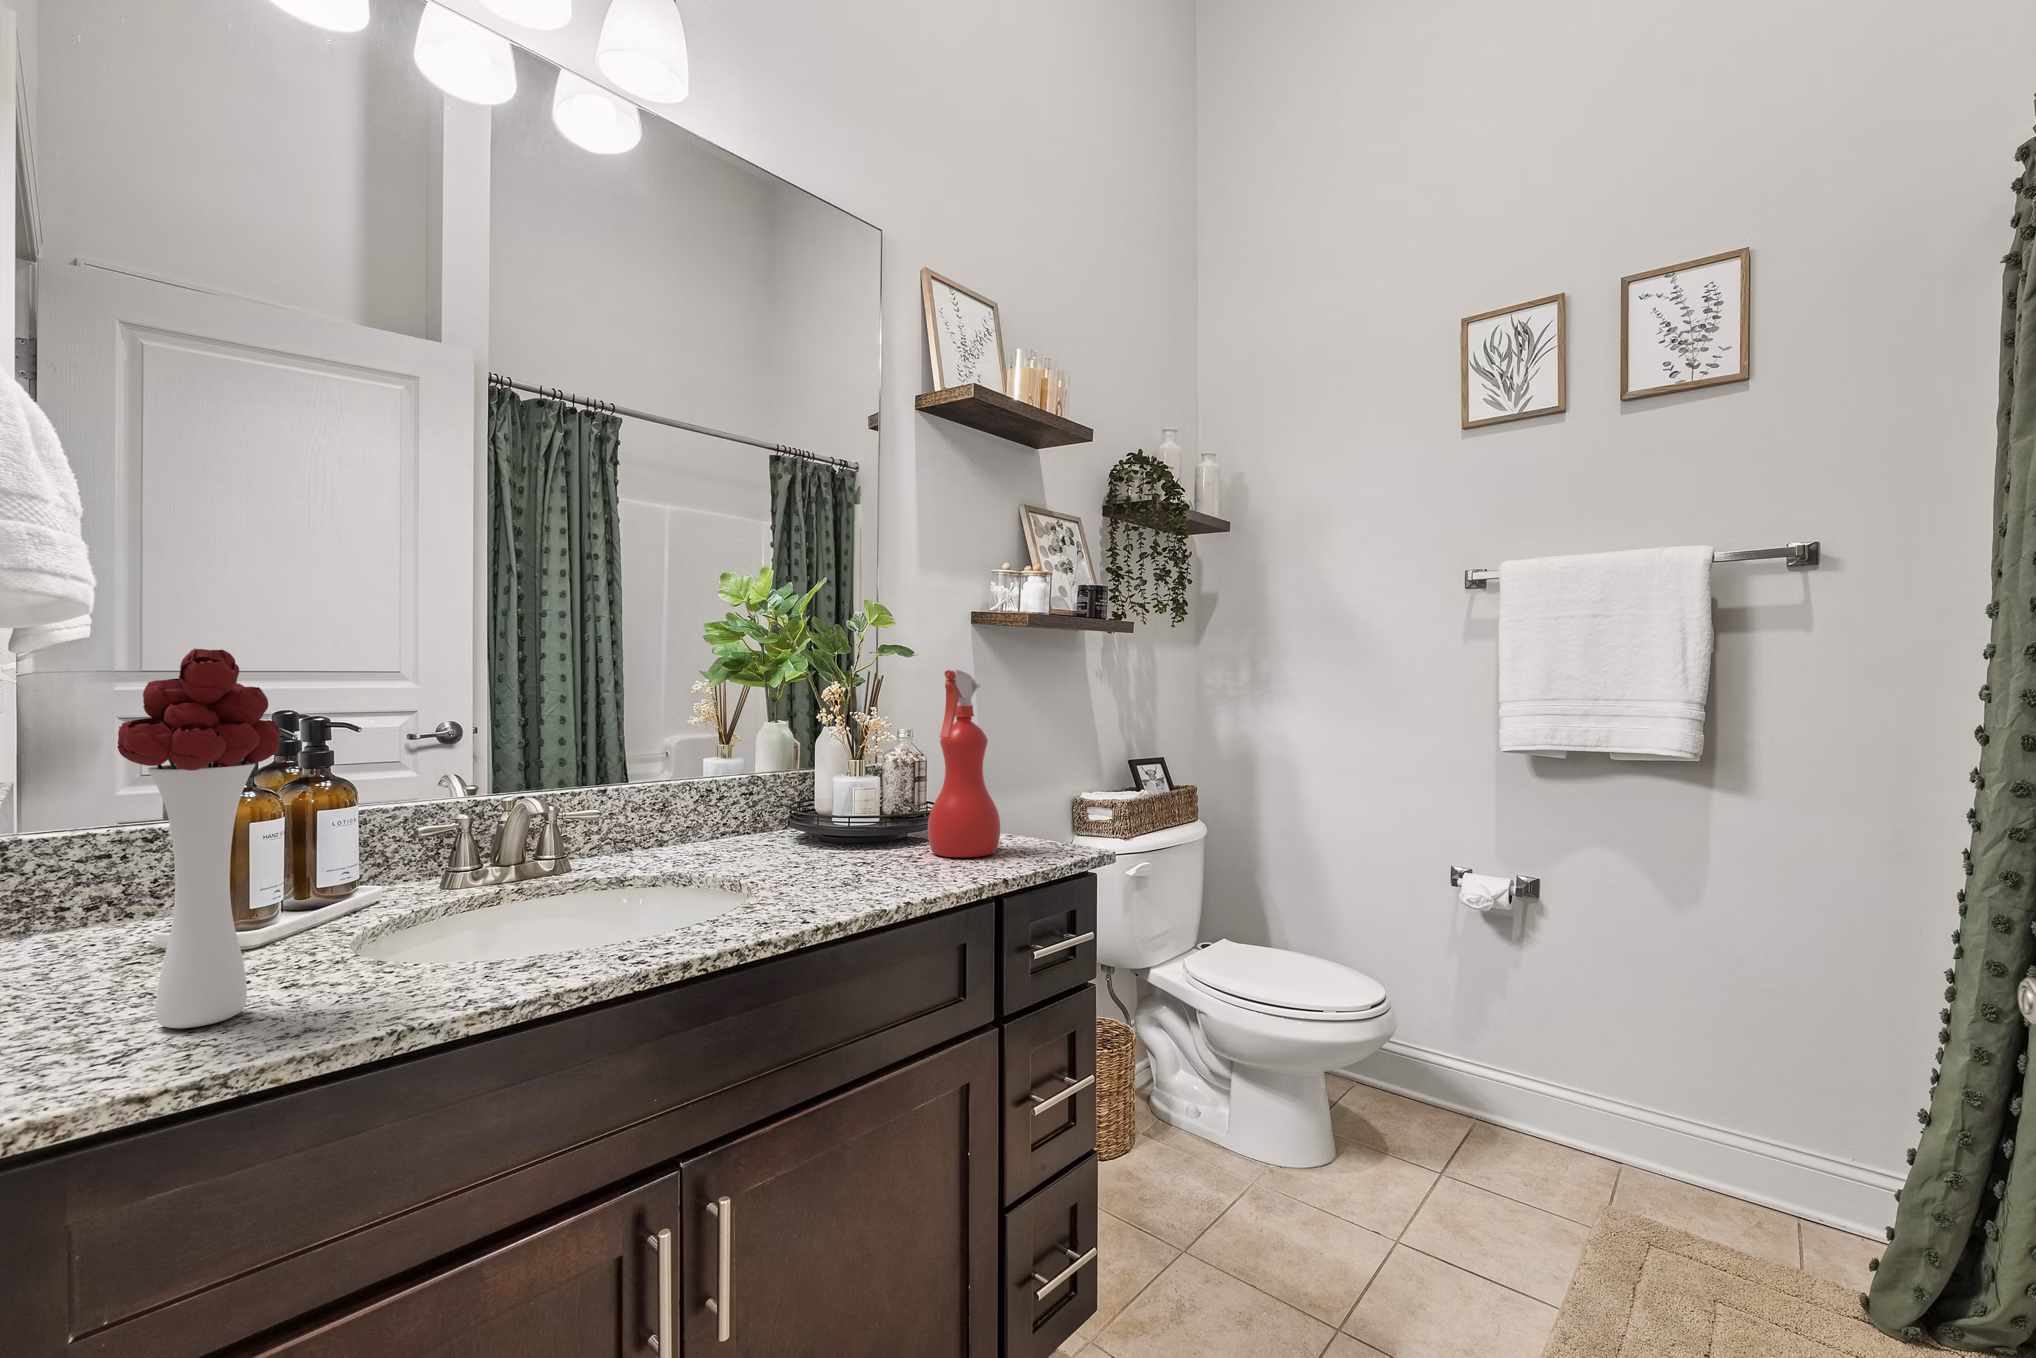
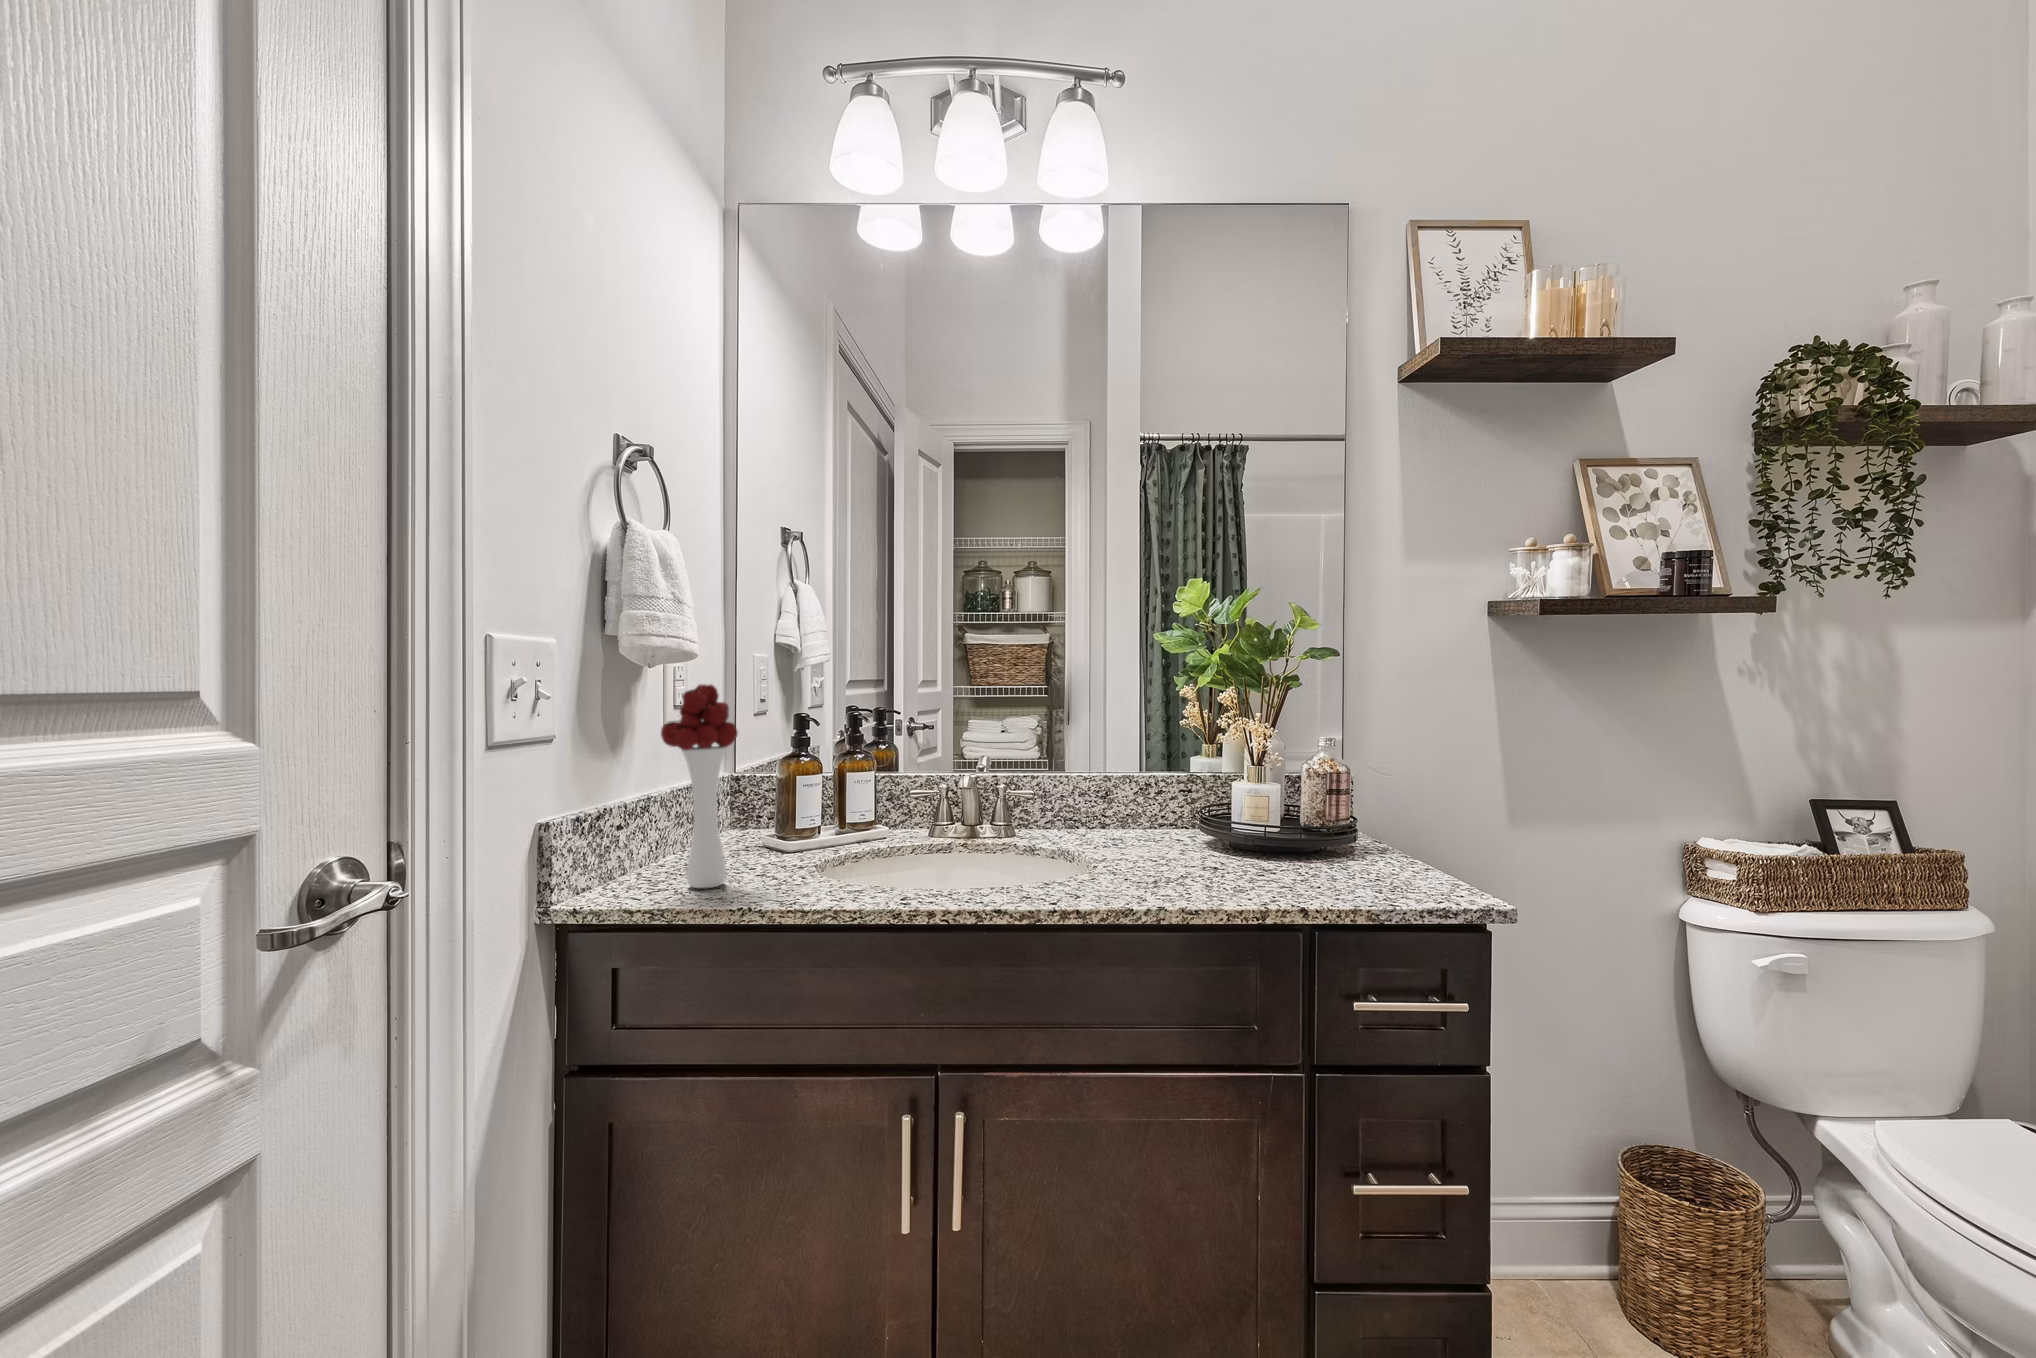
spray bottle: present [928,670,1000,857] -> none [1279,679,1371,878]

